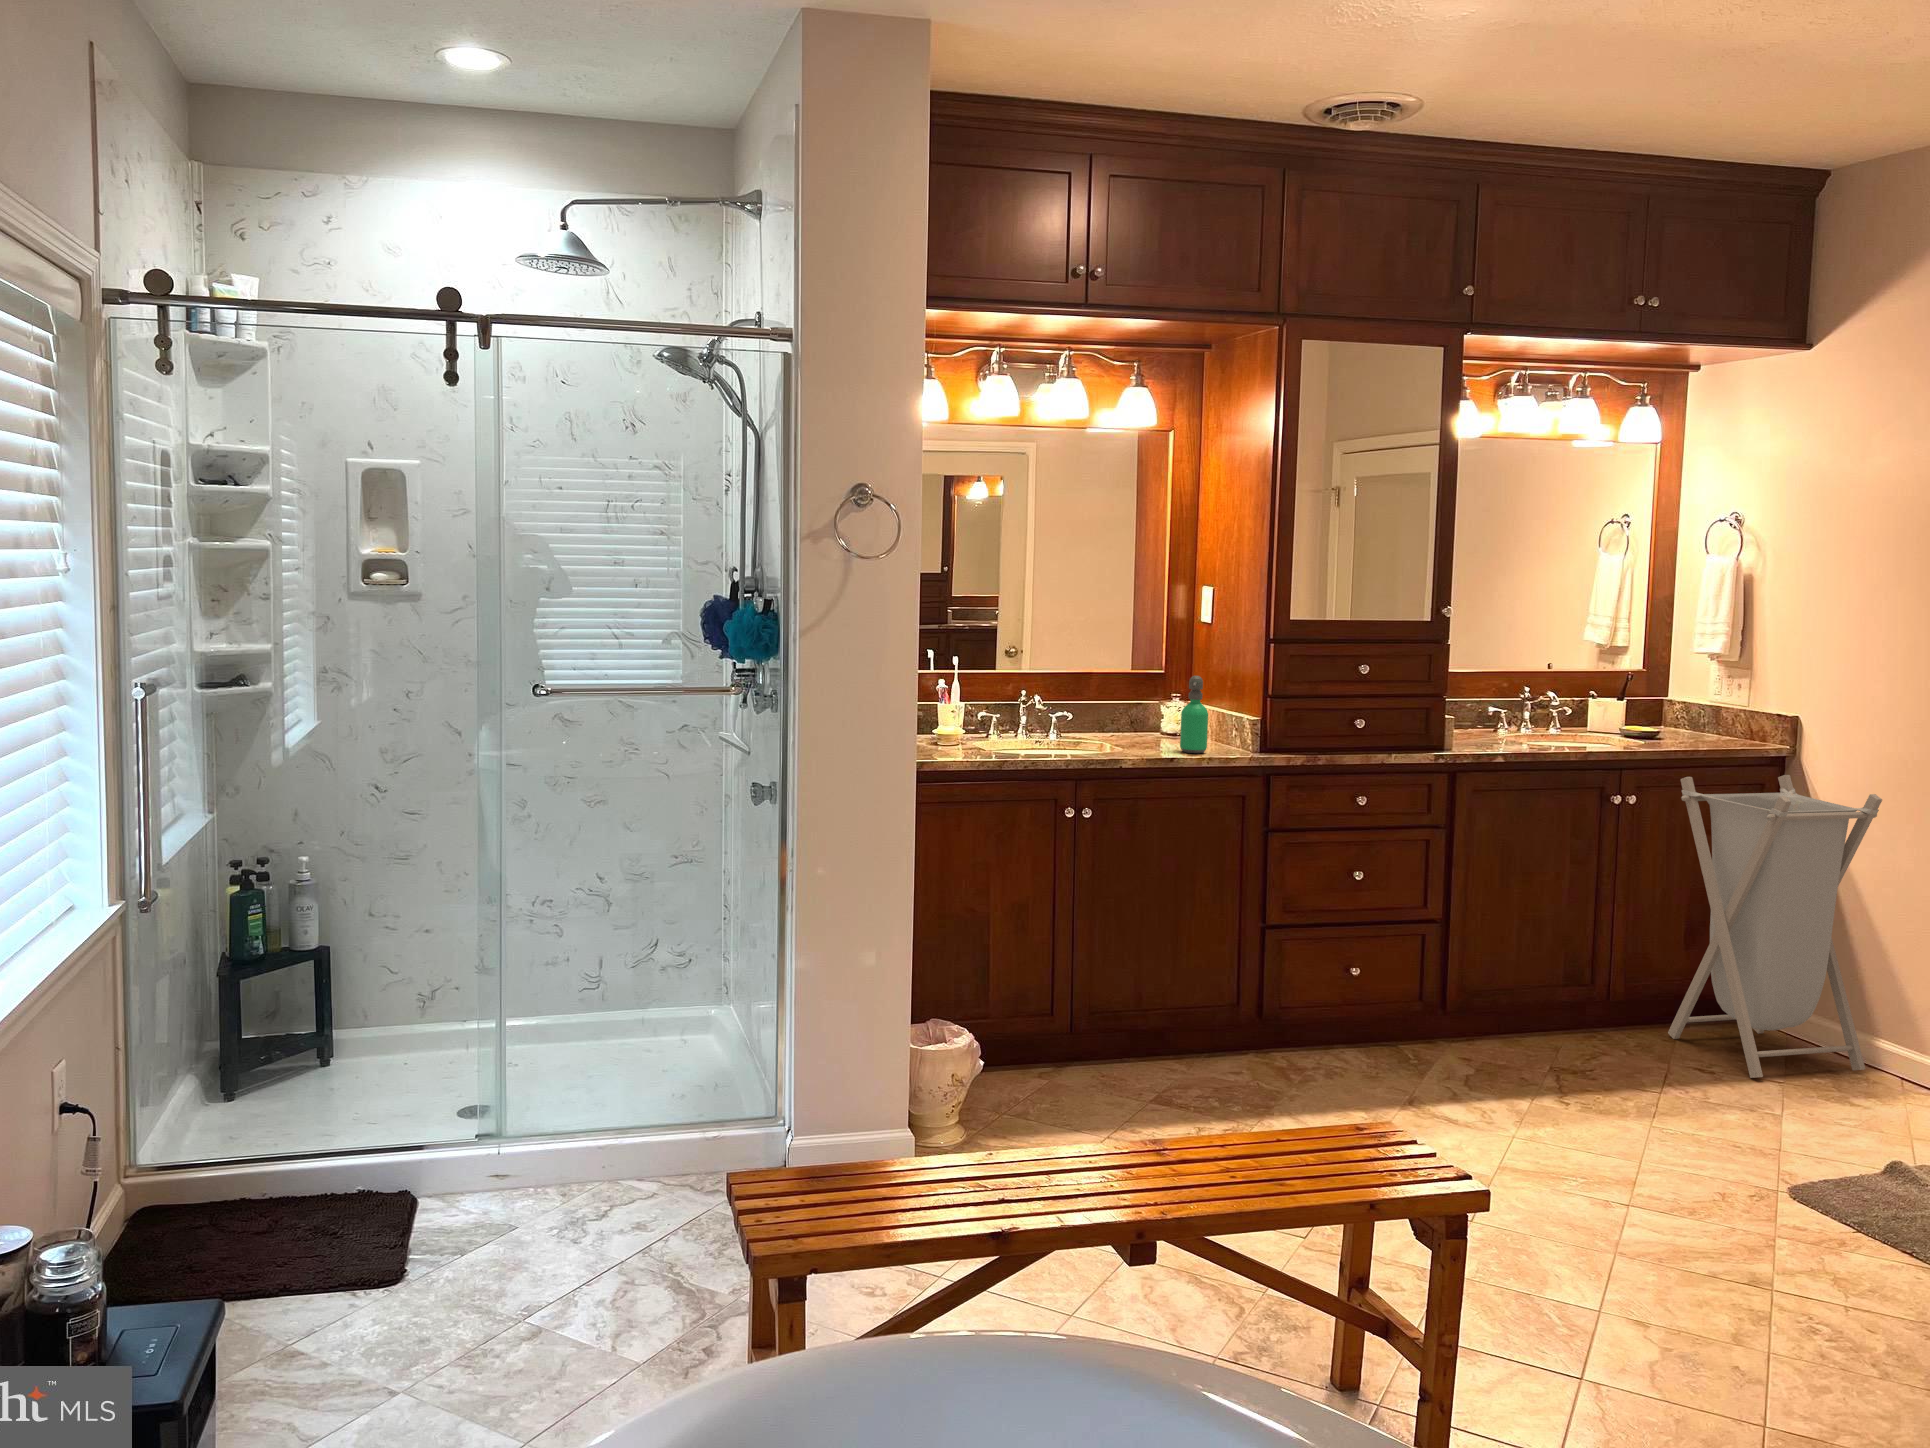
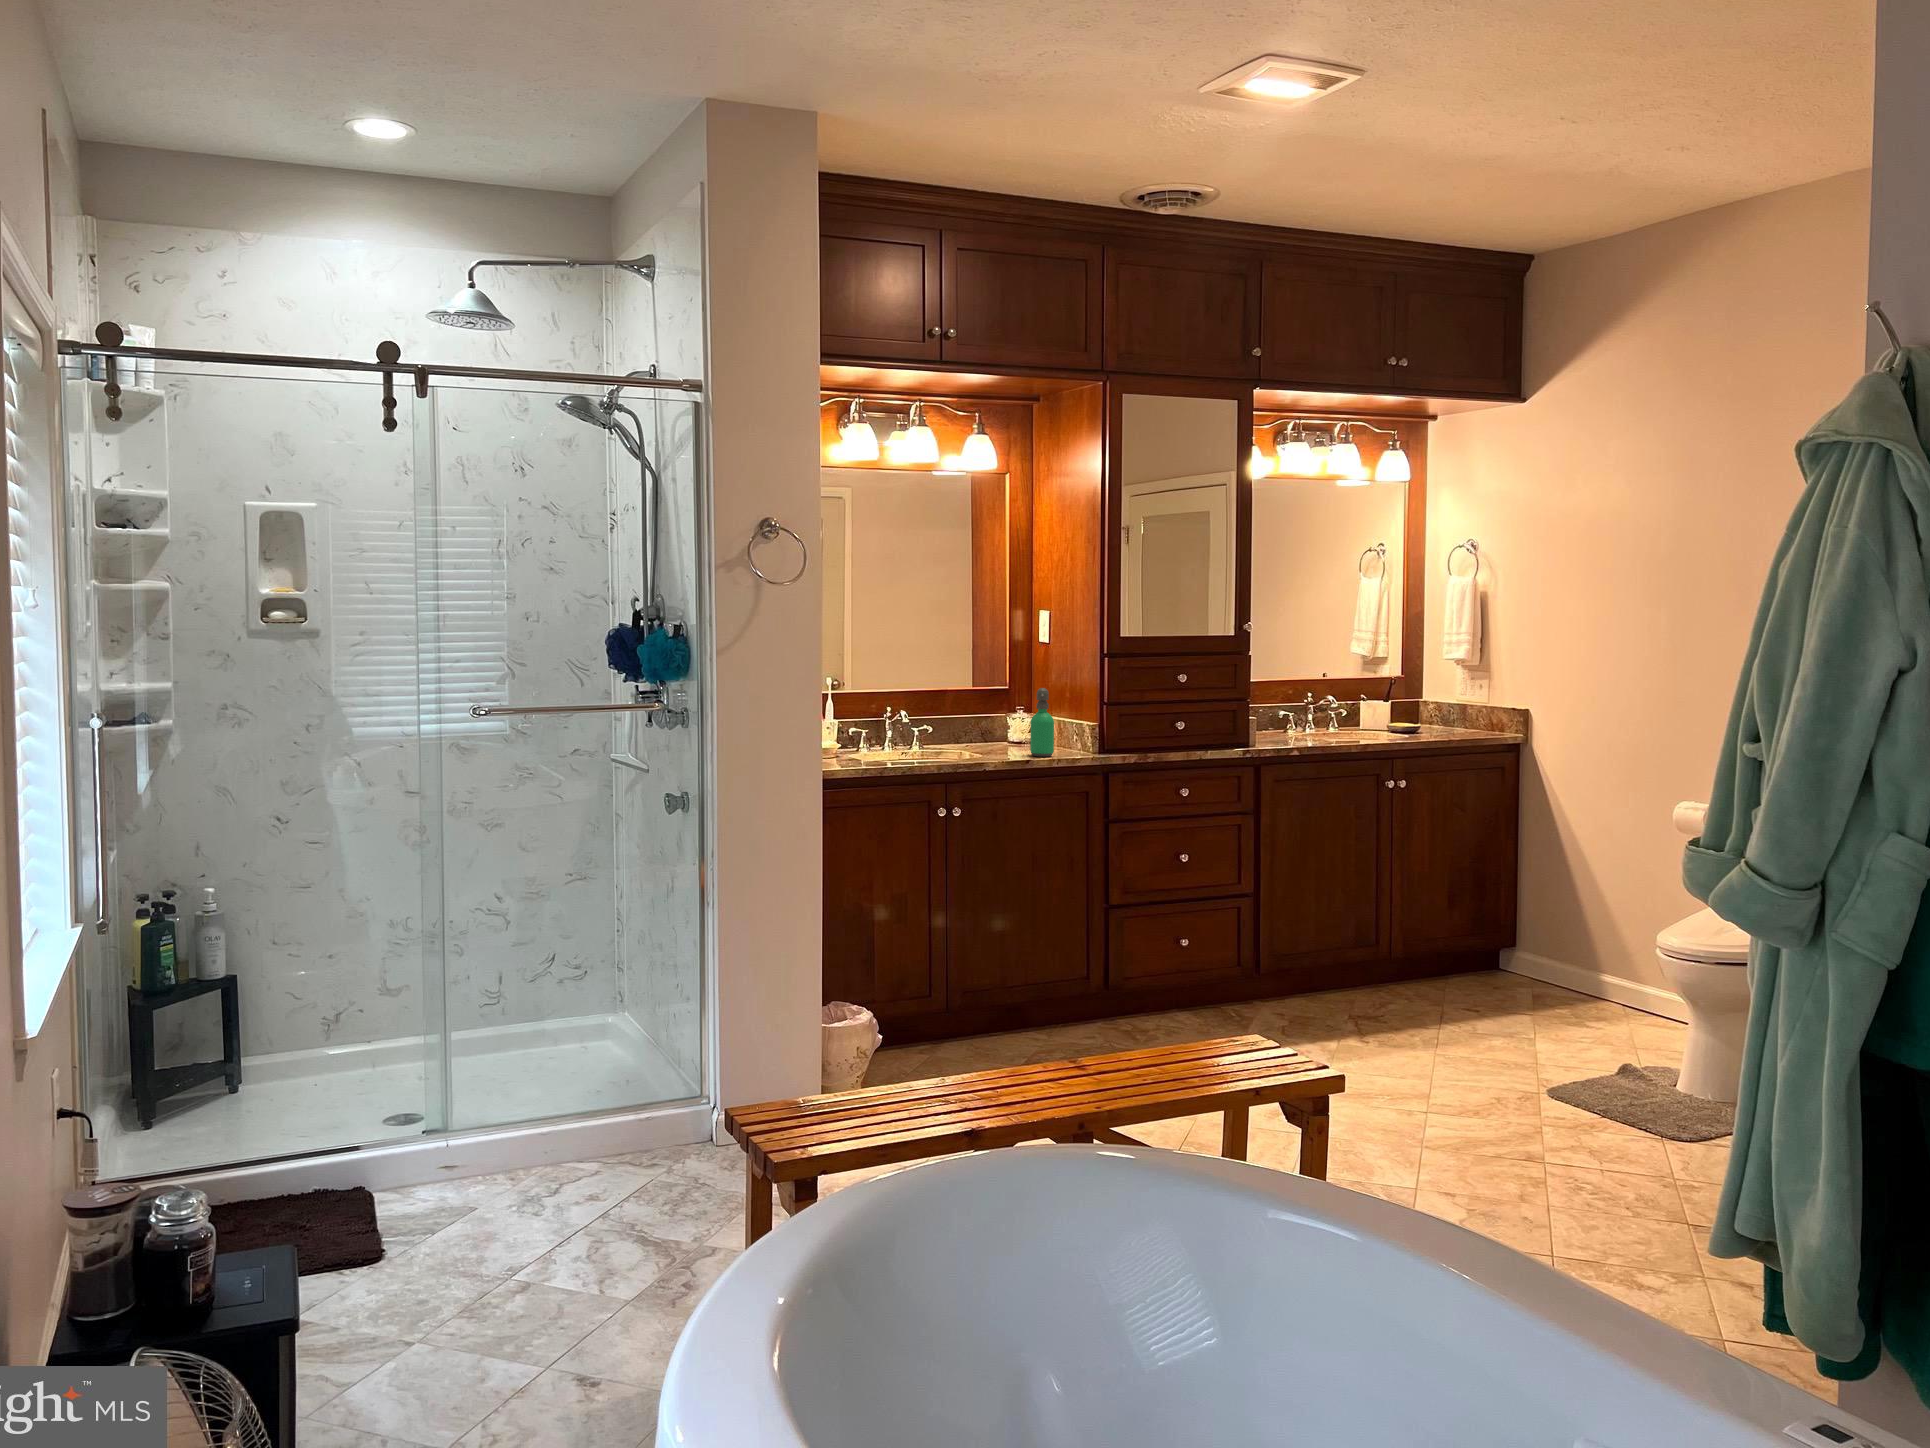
laundry hamper: present [1668,775,1882,1078] -> none [1439,758,1597,1011]

